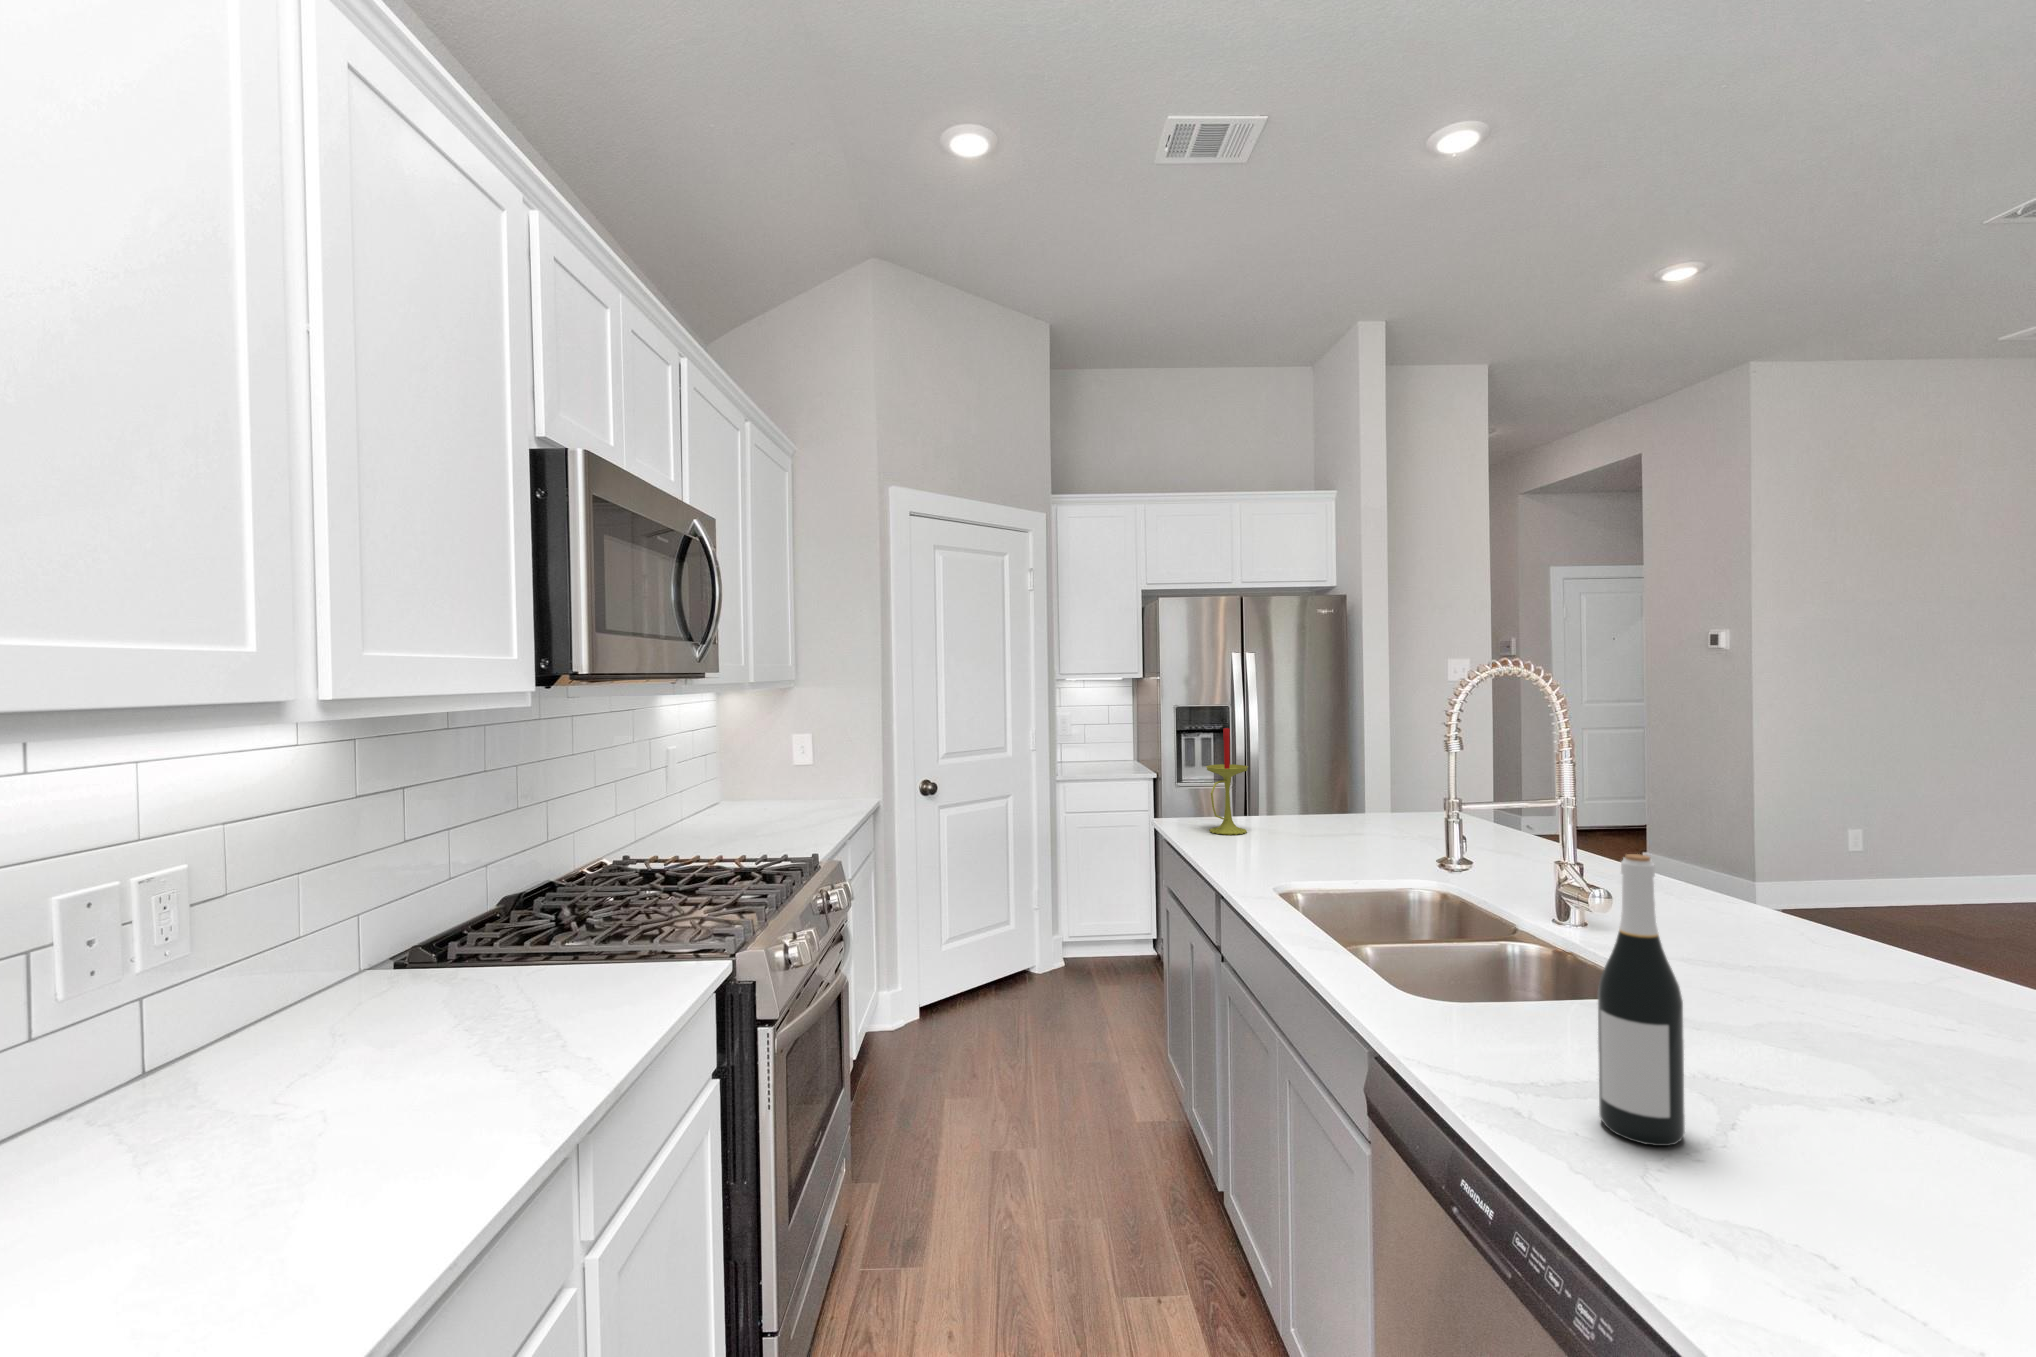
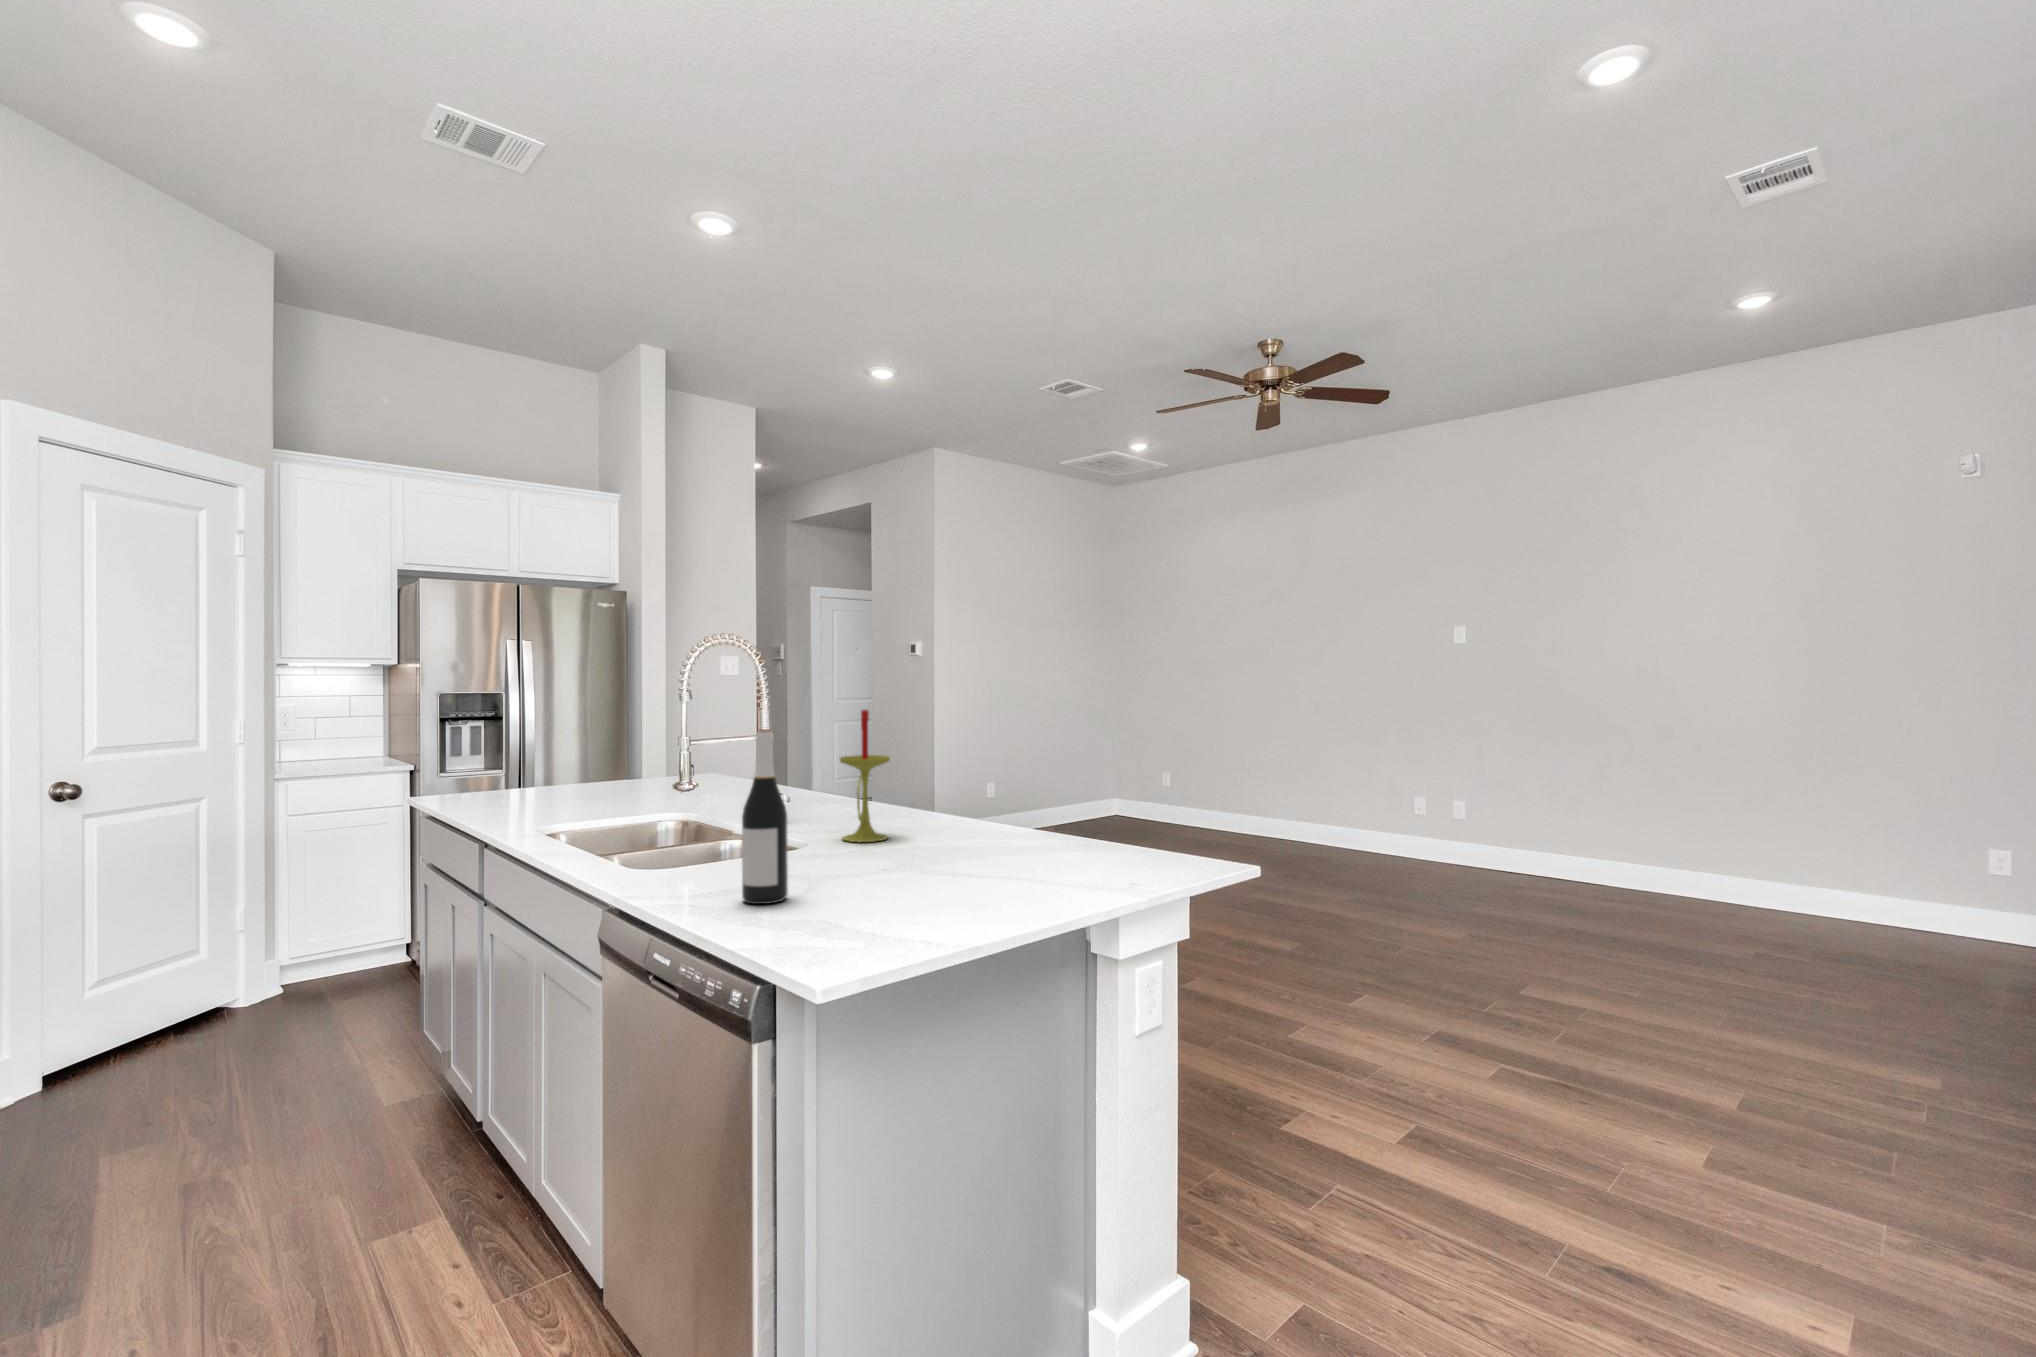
candle: present [1206,728,1248,835] -> present [839,710,890,842]

